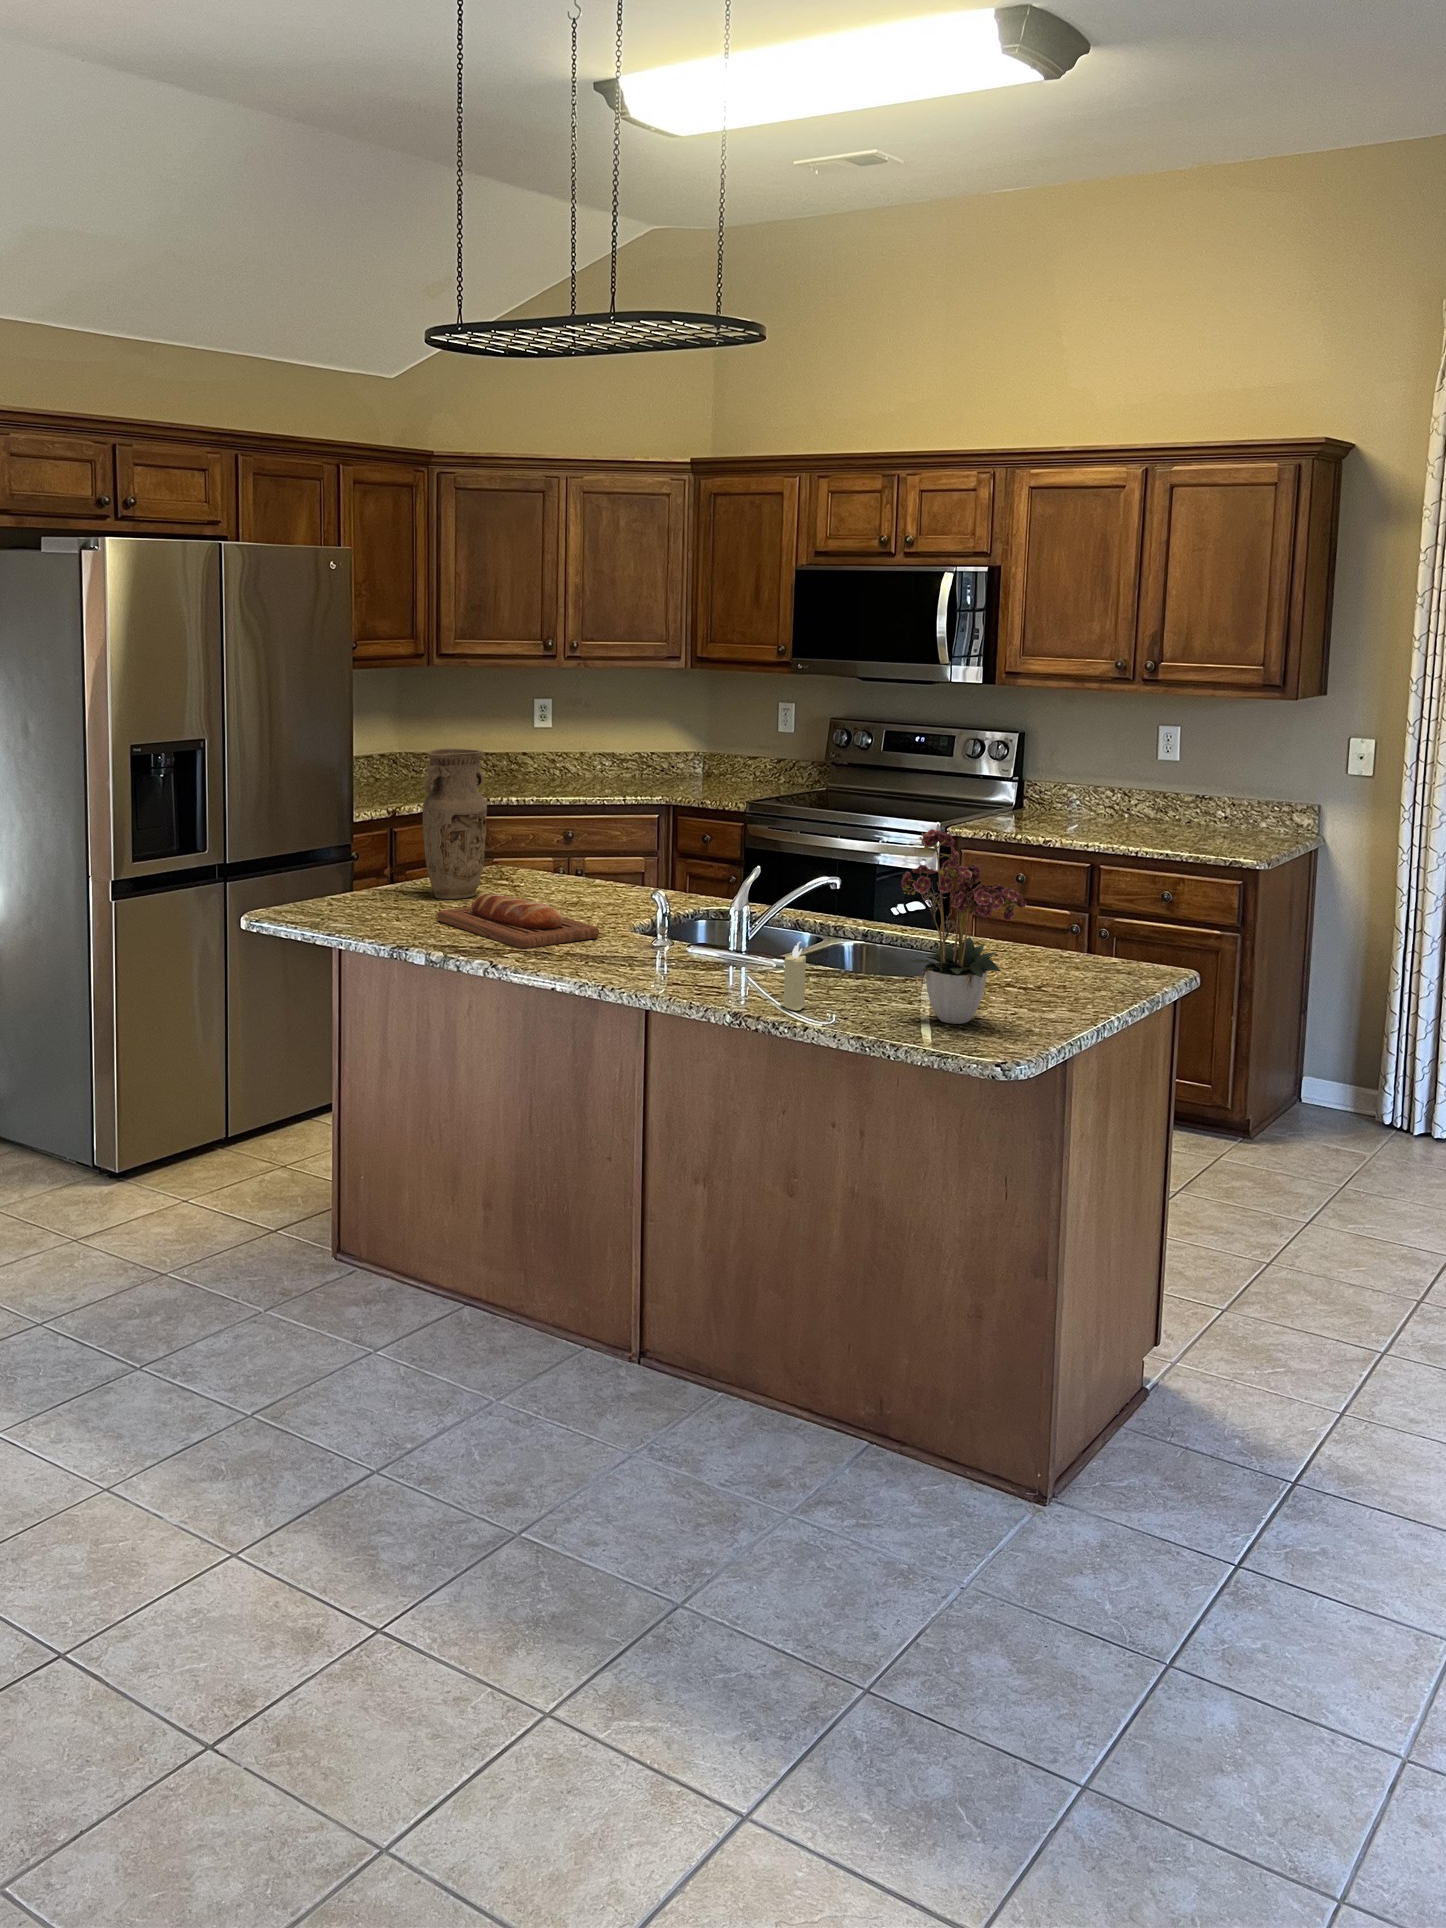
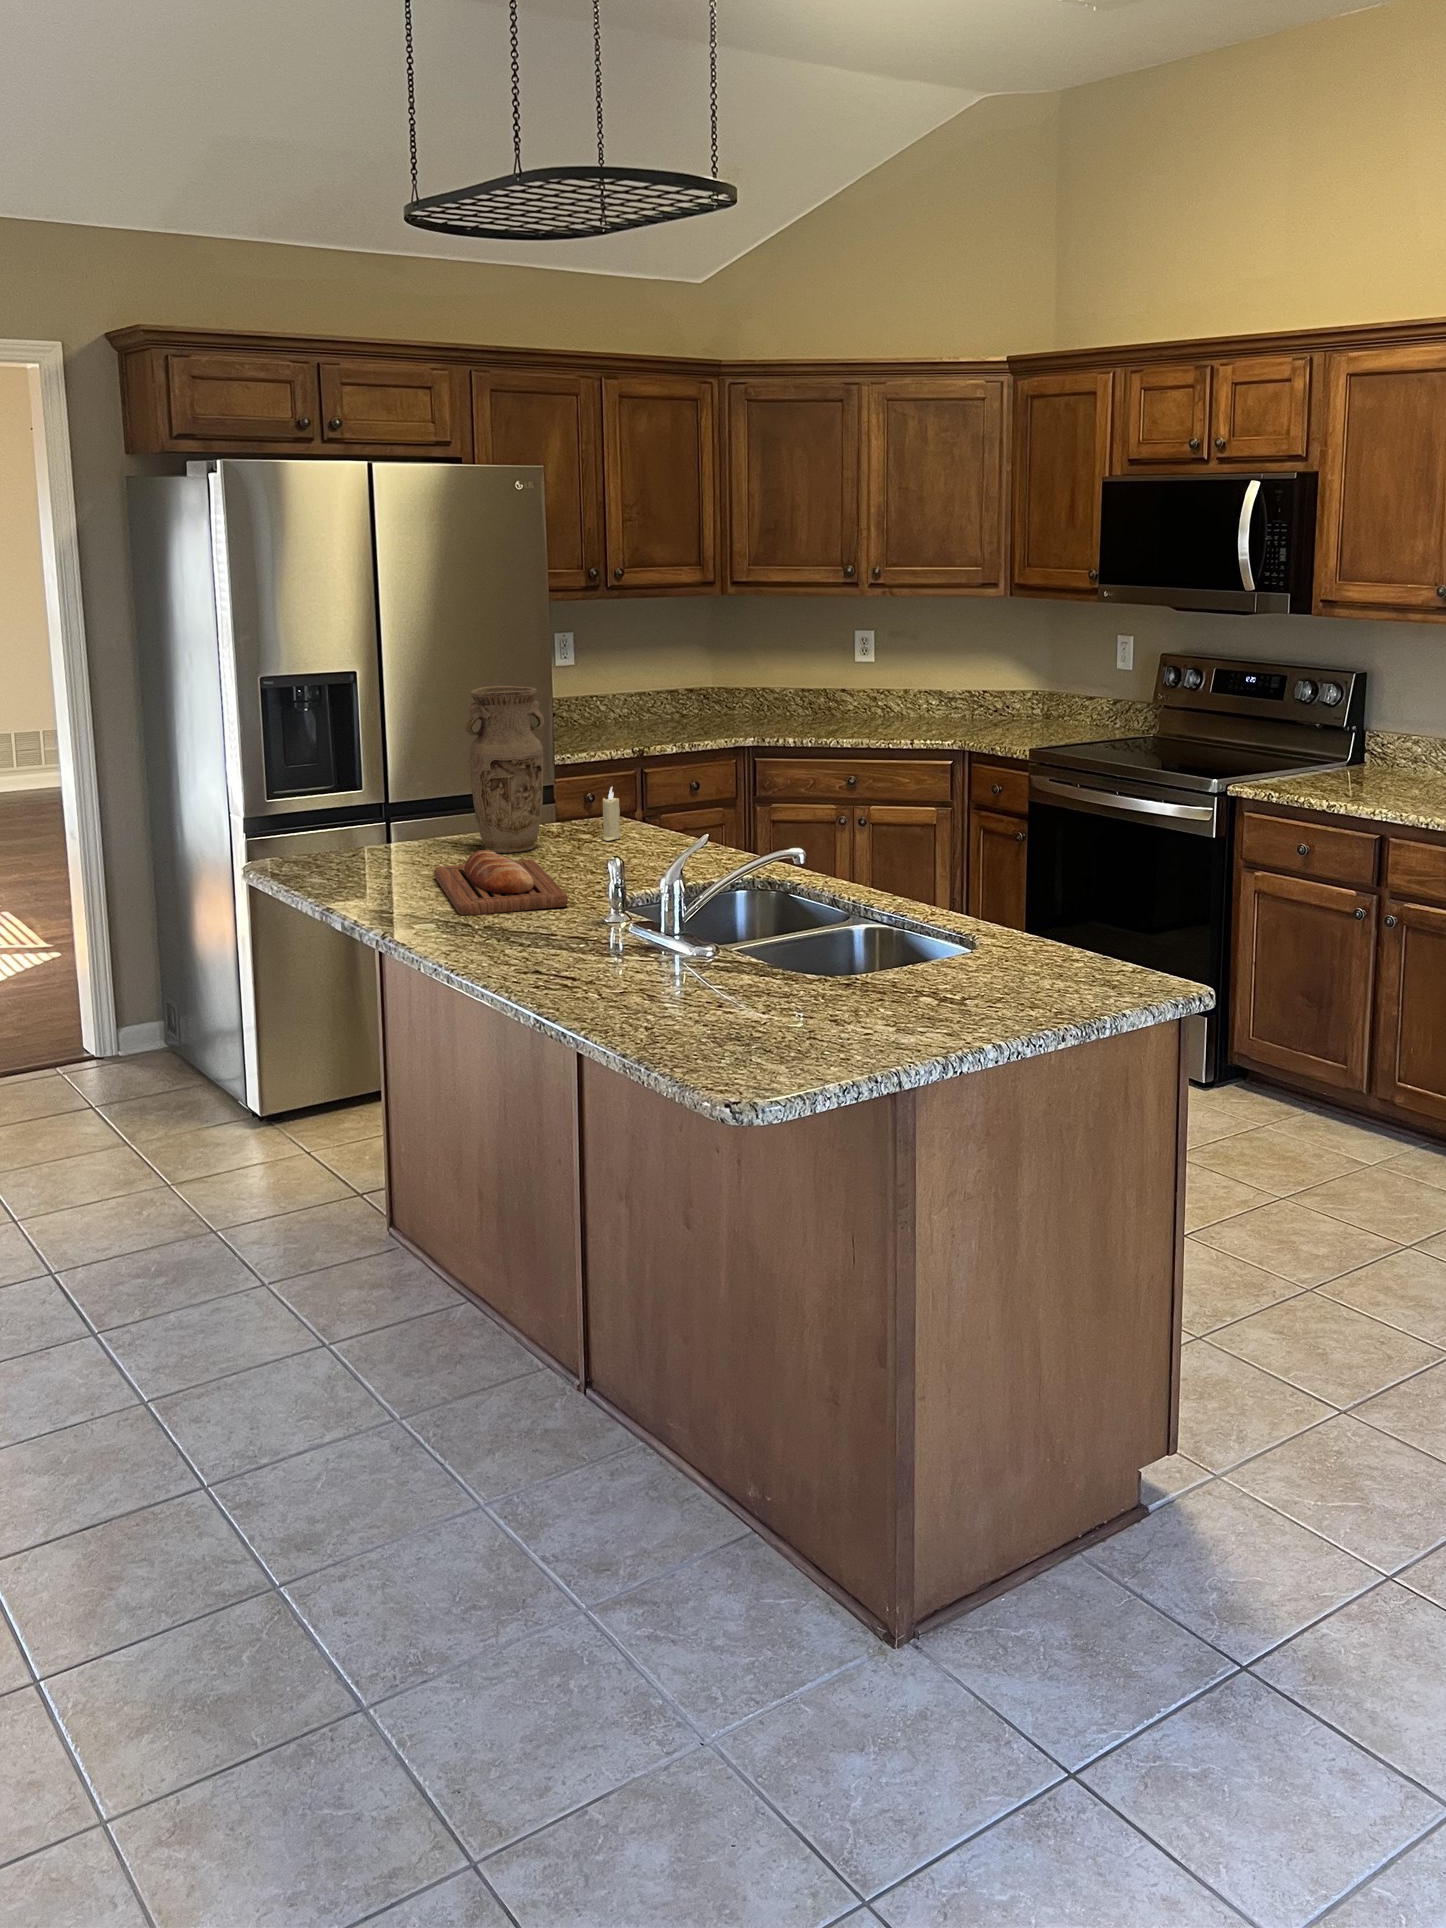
flower arrangement: present [902,829,1026,1024] -> none [712,788,865,1043]
candle: present [780,942,806,1010] -> present [602,787,620,841]

